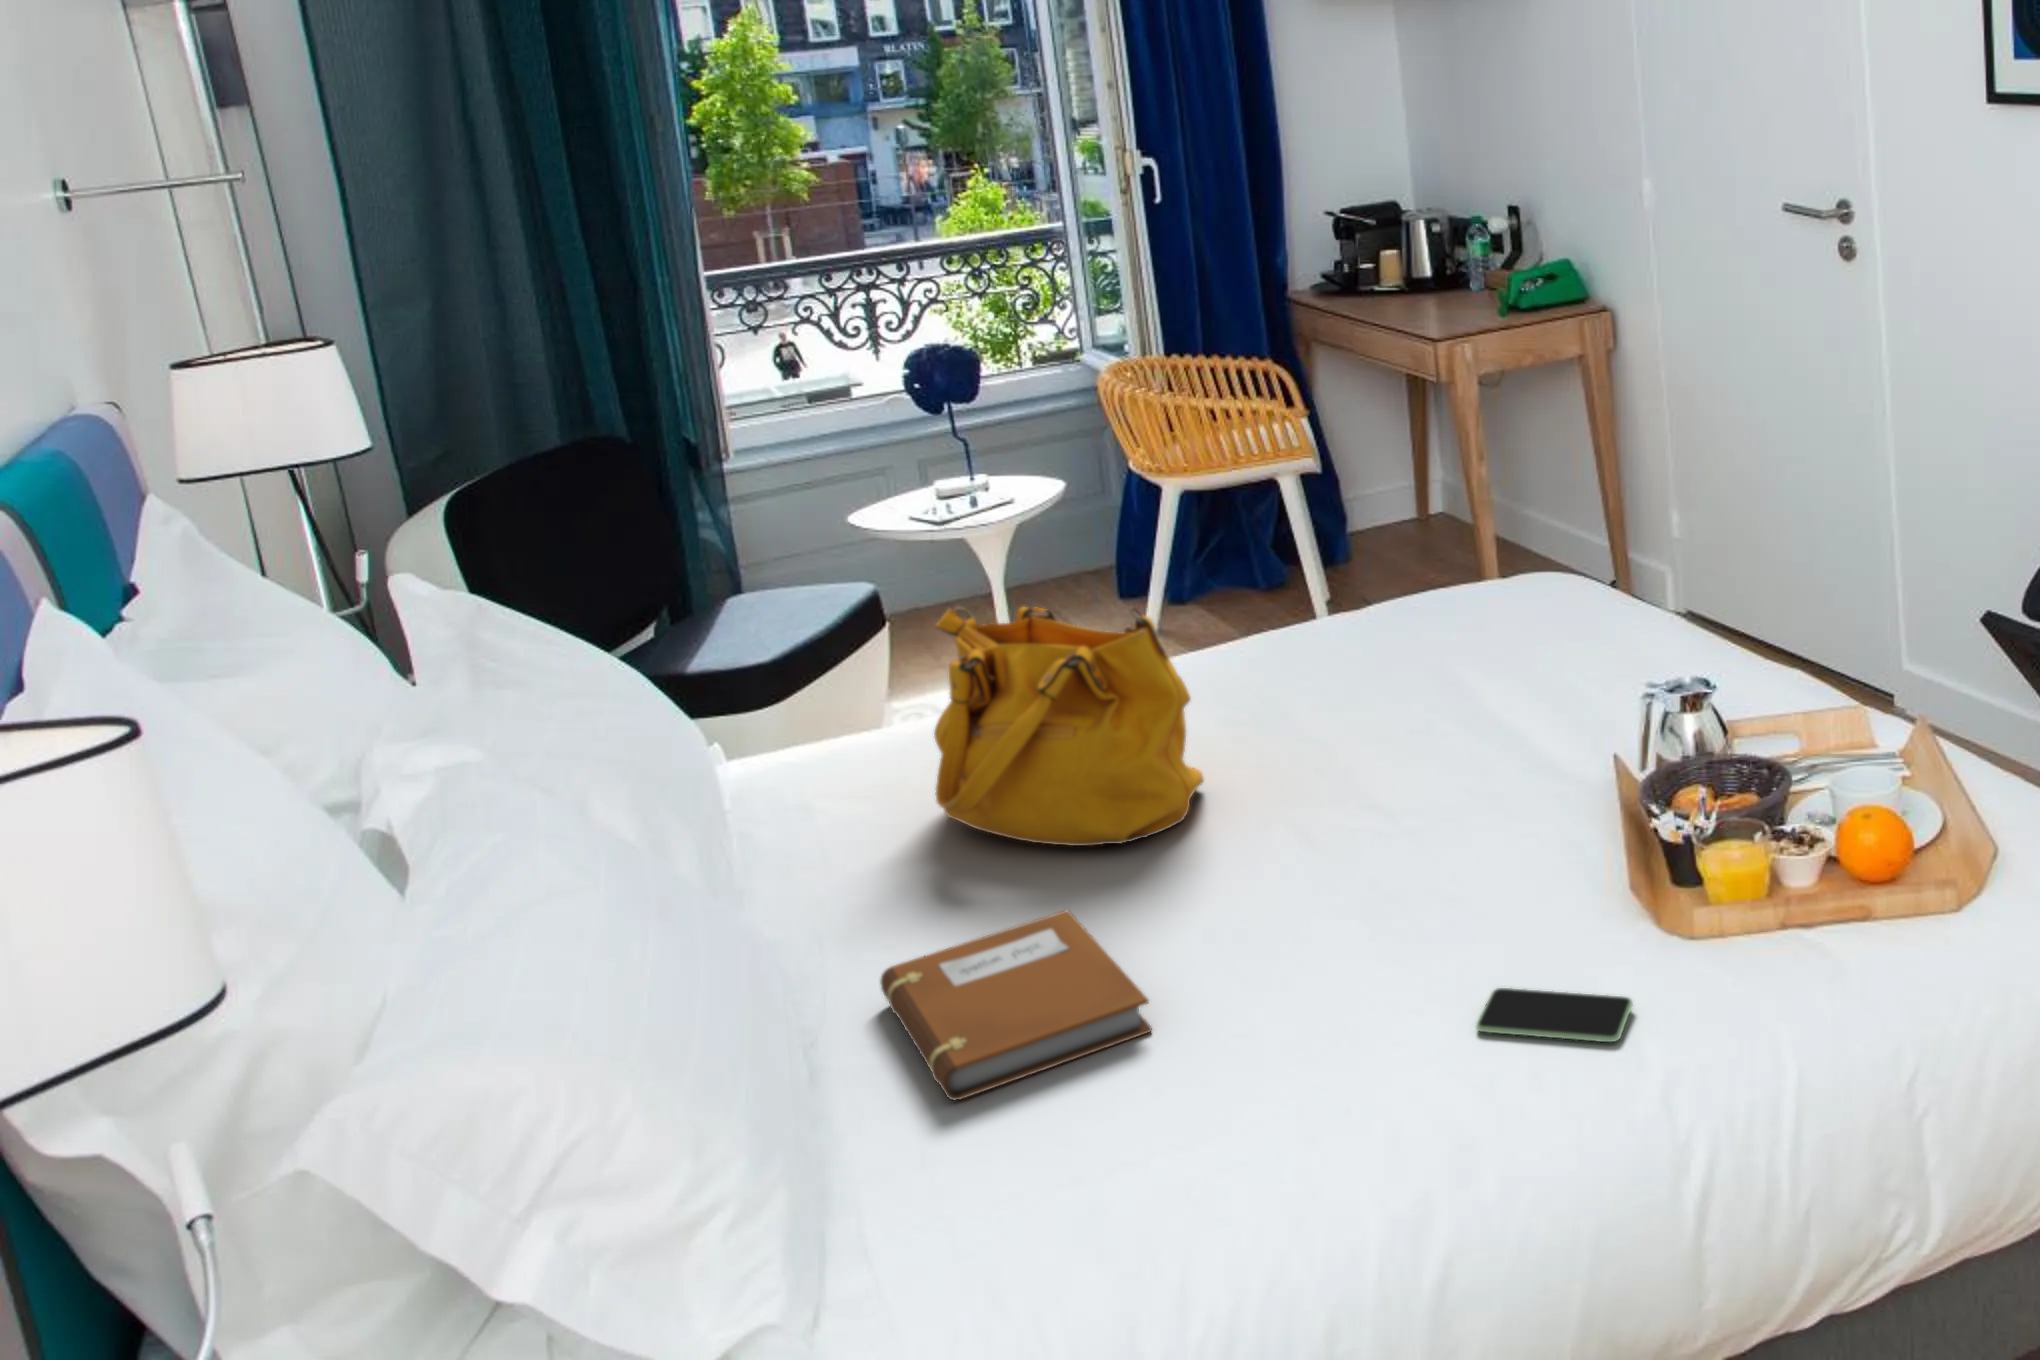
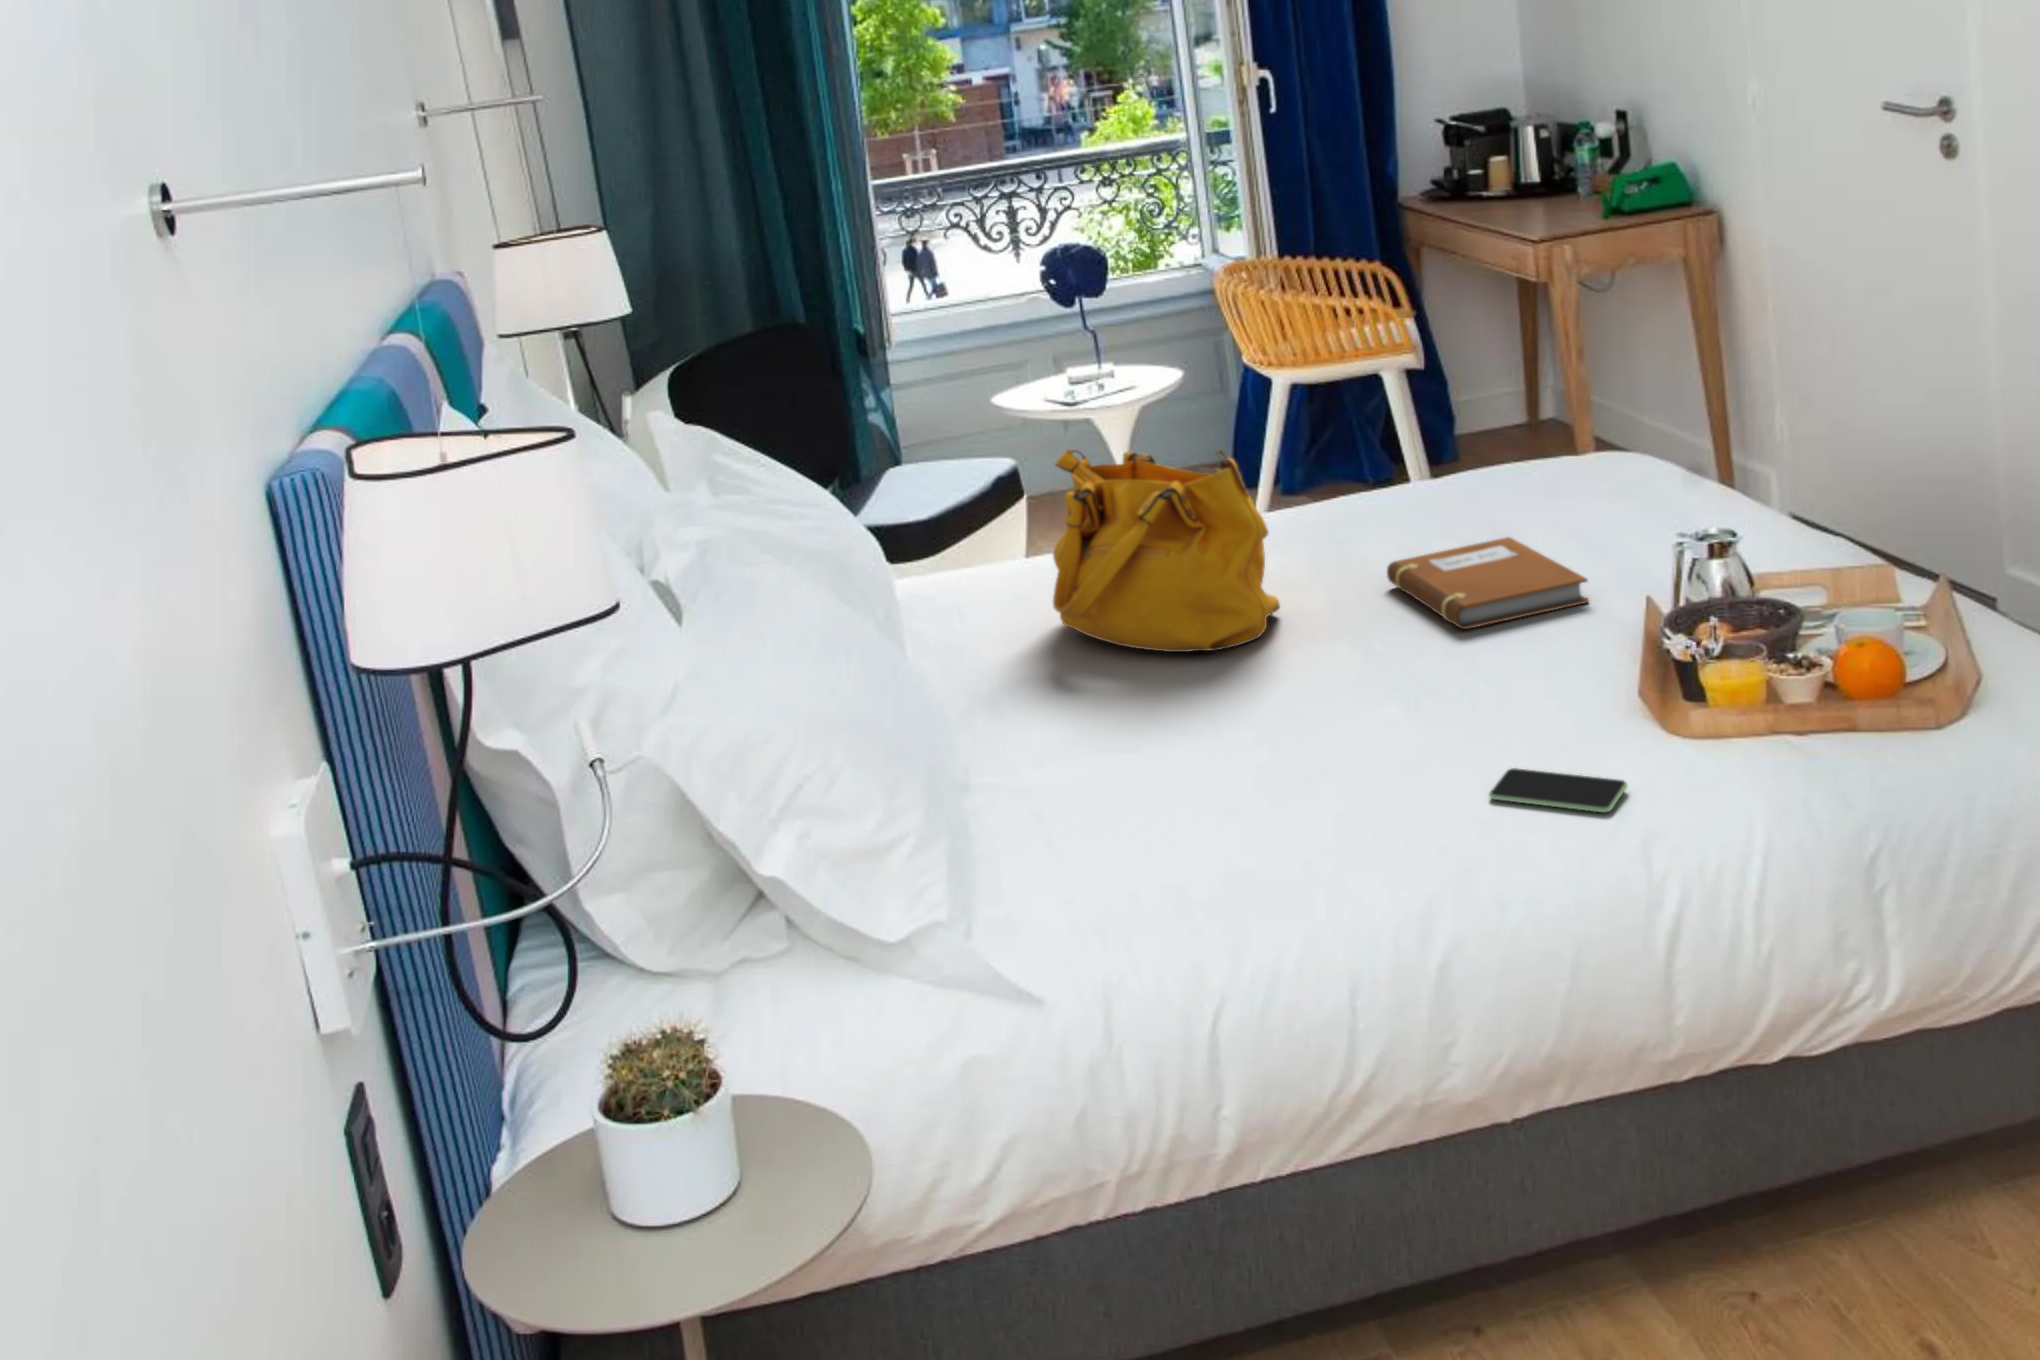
notebook: present [881,910,1152,1100] -> present [1387,537,1589,629]

